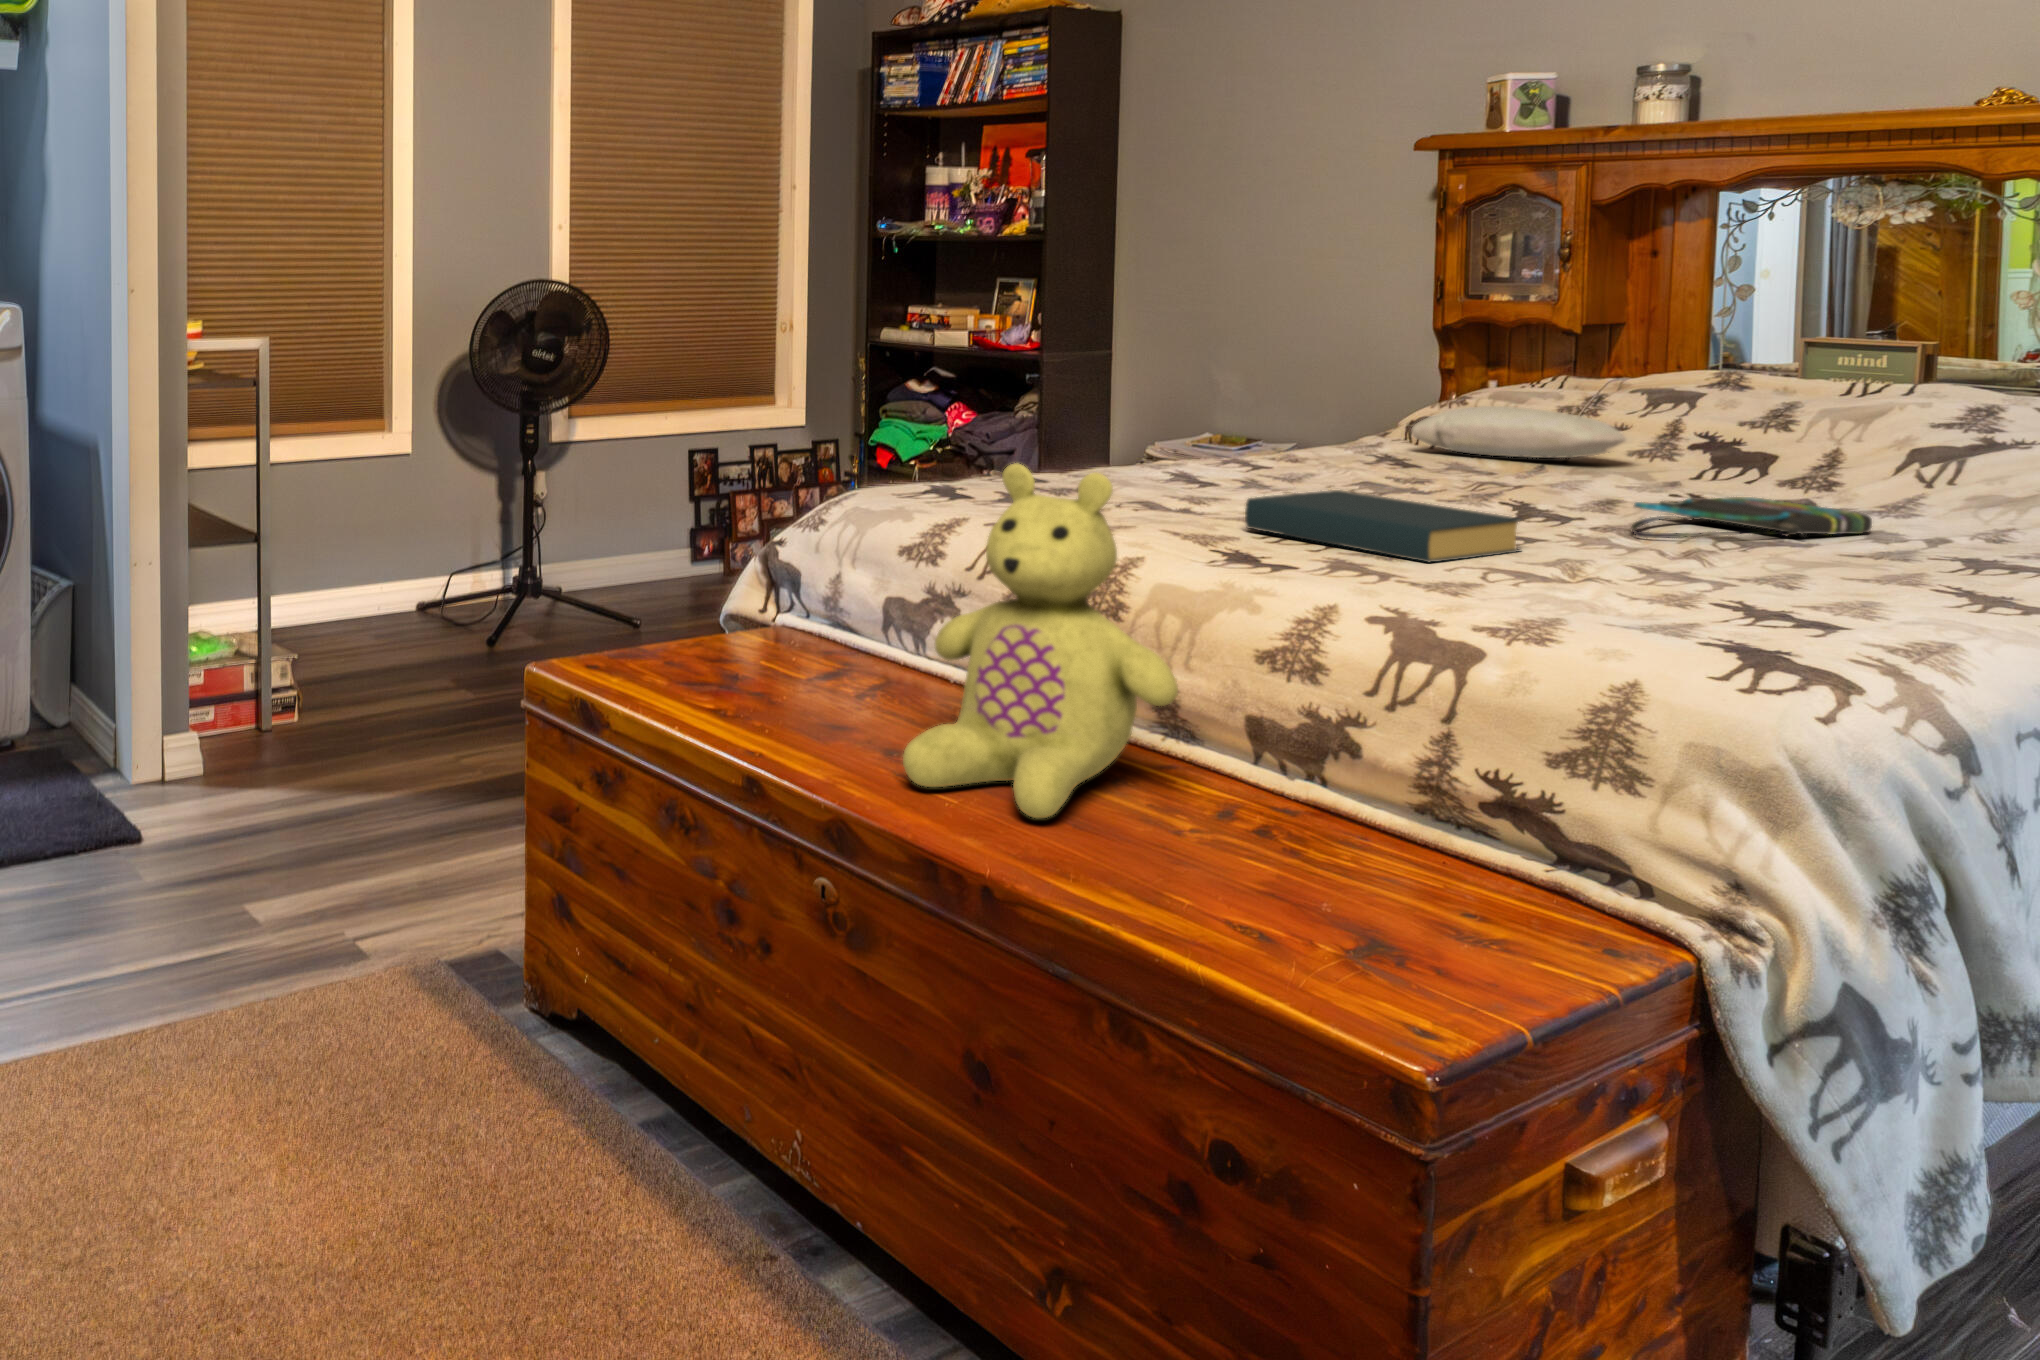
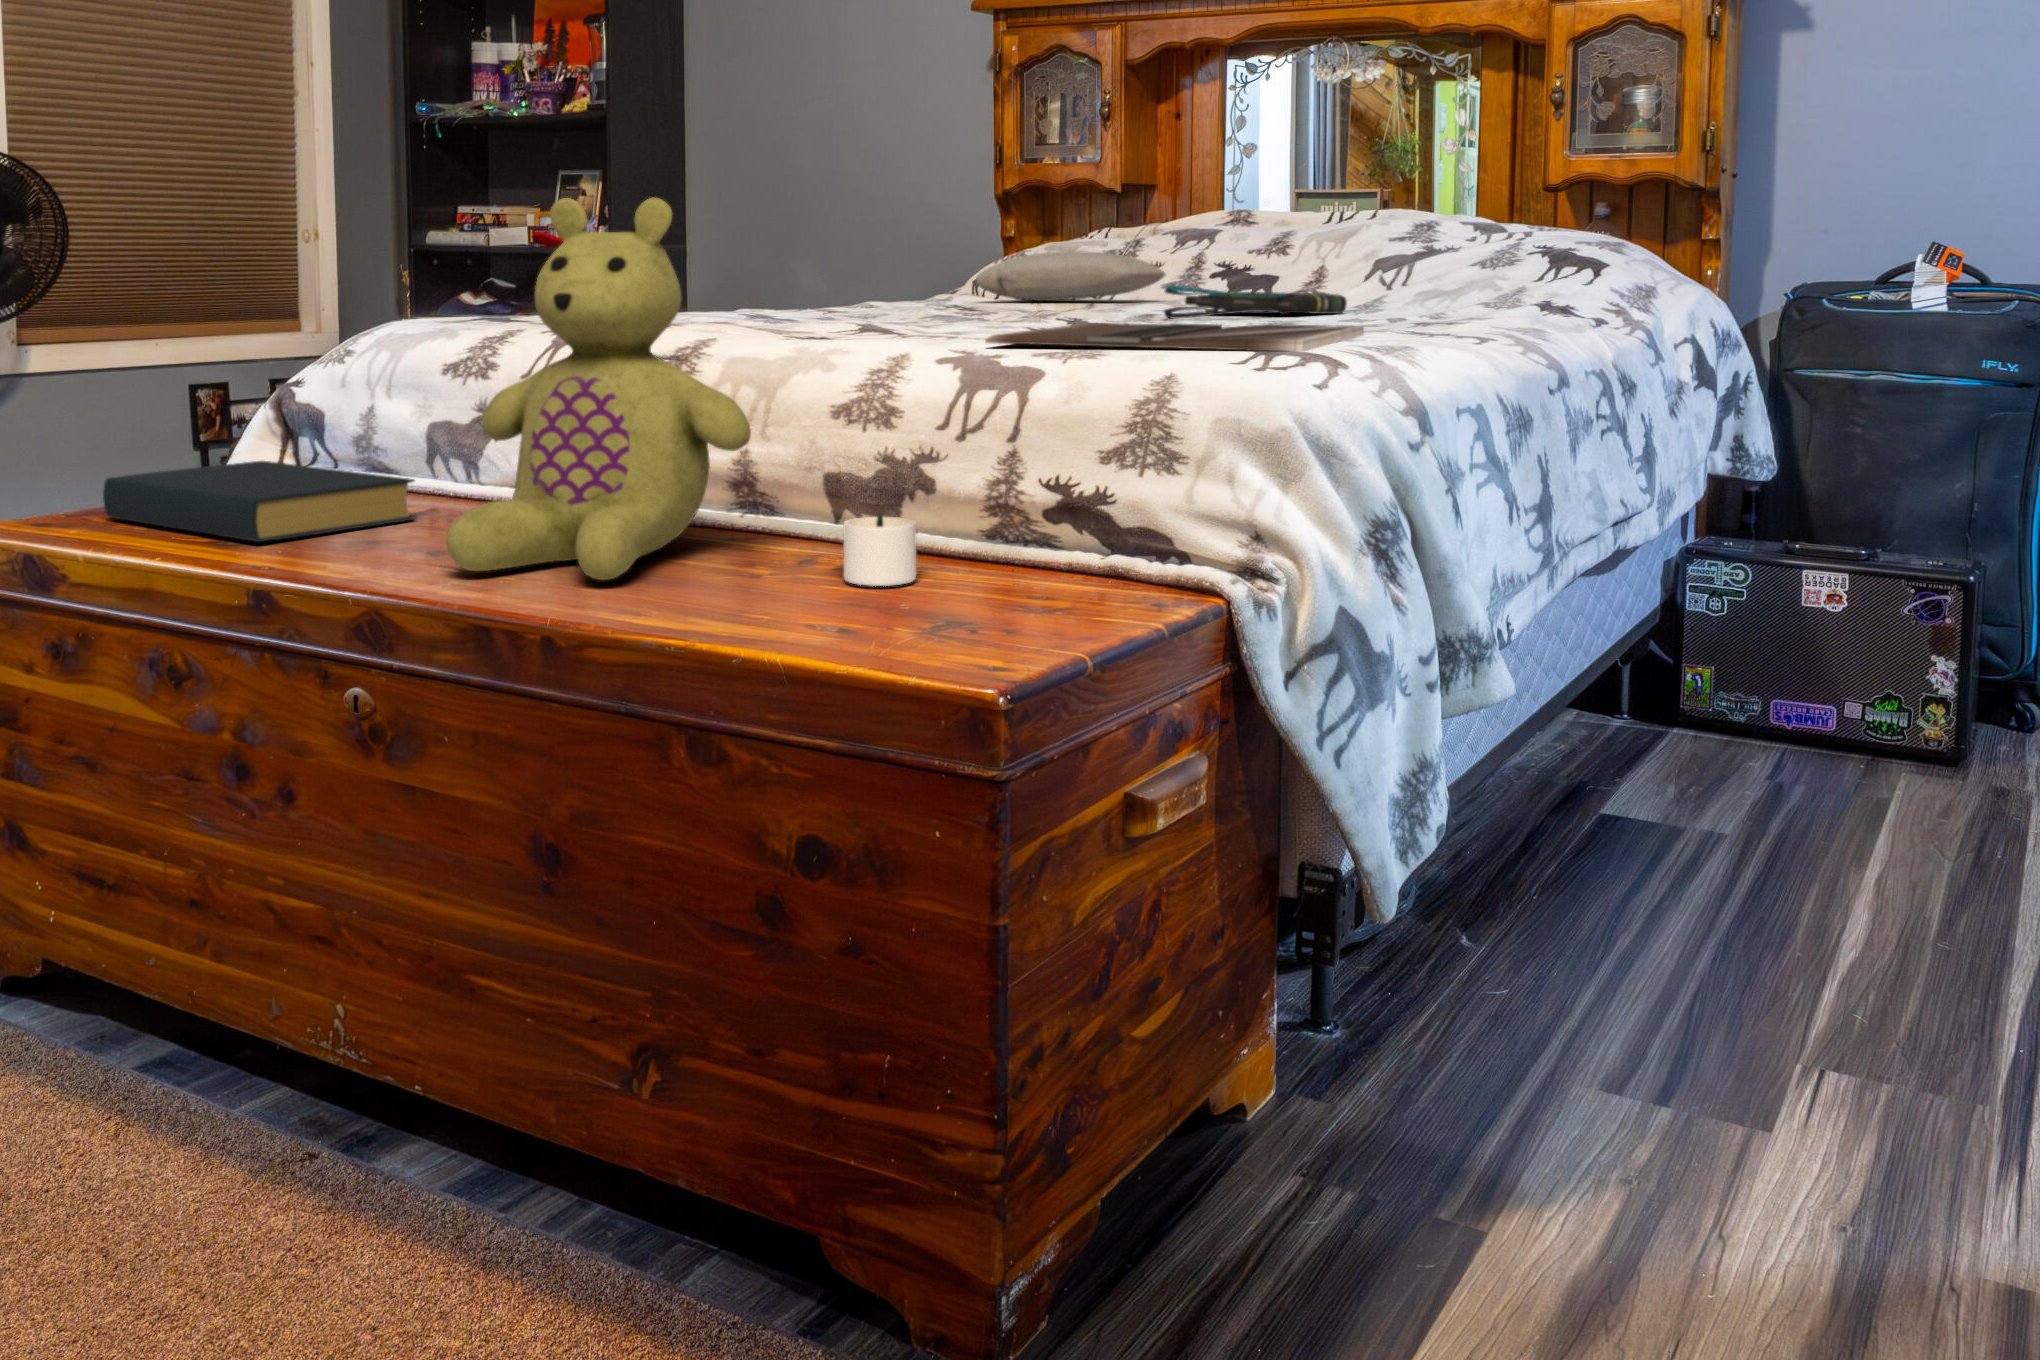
hardback book: present [1245,490,1522,562] -> present [103,461,416,542]
laptop: none [1422,565,1891,672] -> present [985,323,1364,352]
candle: none [1265,793,1369,870] -> present [844,514,916,586]

